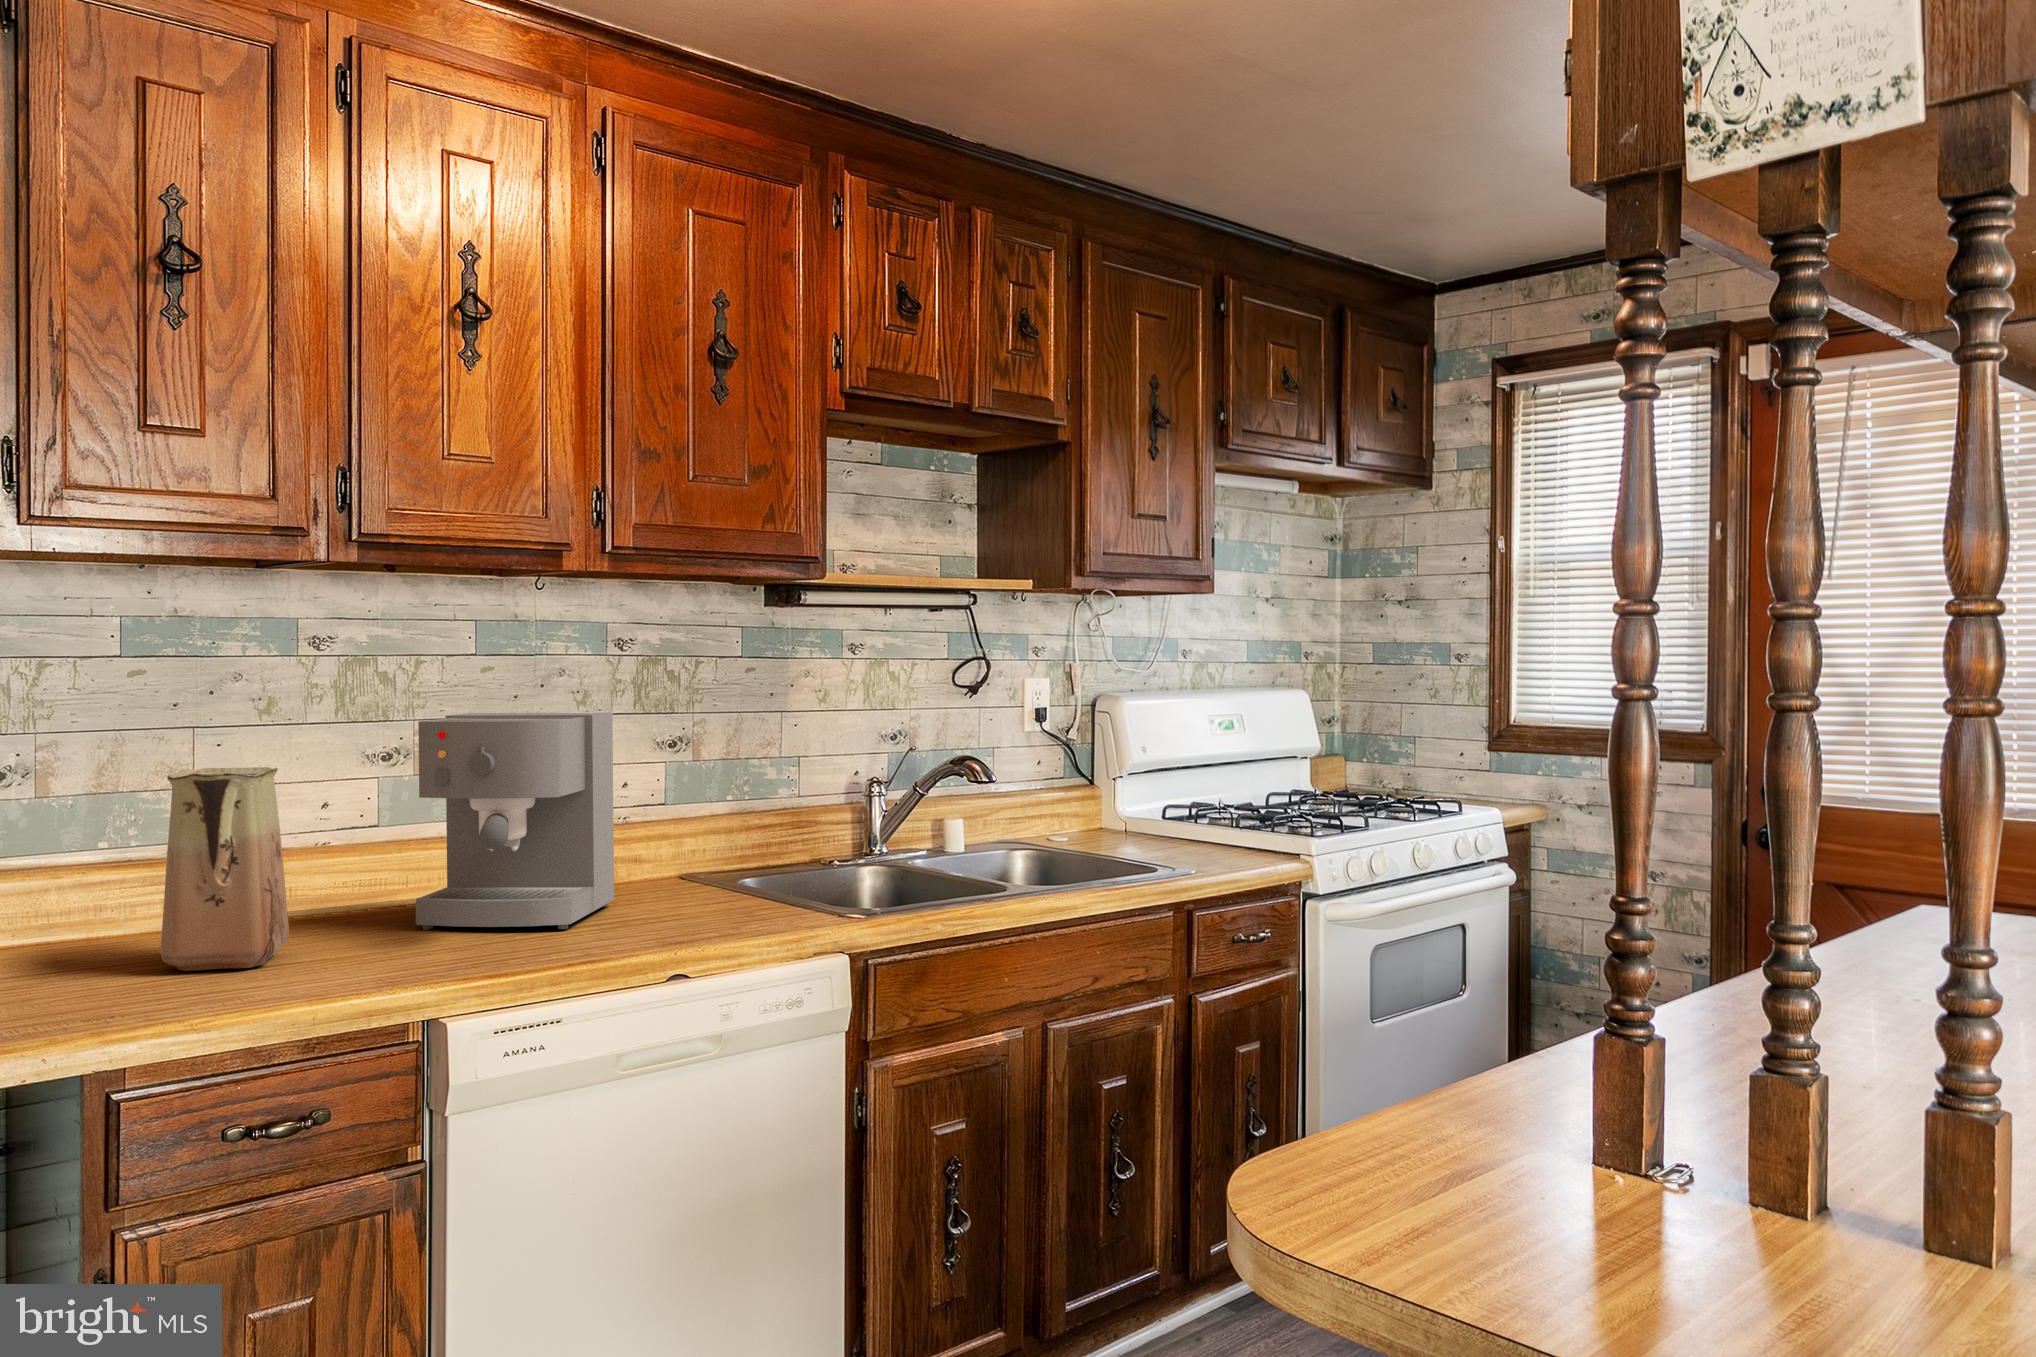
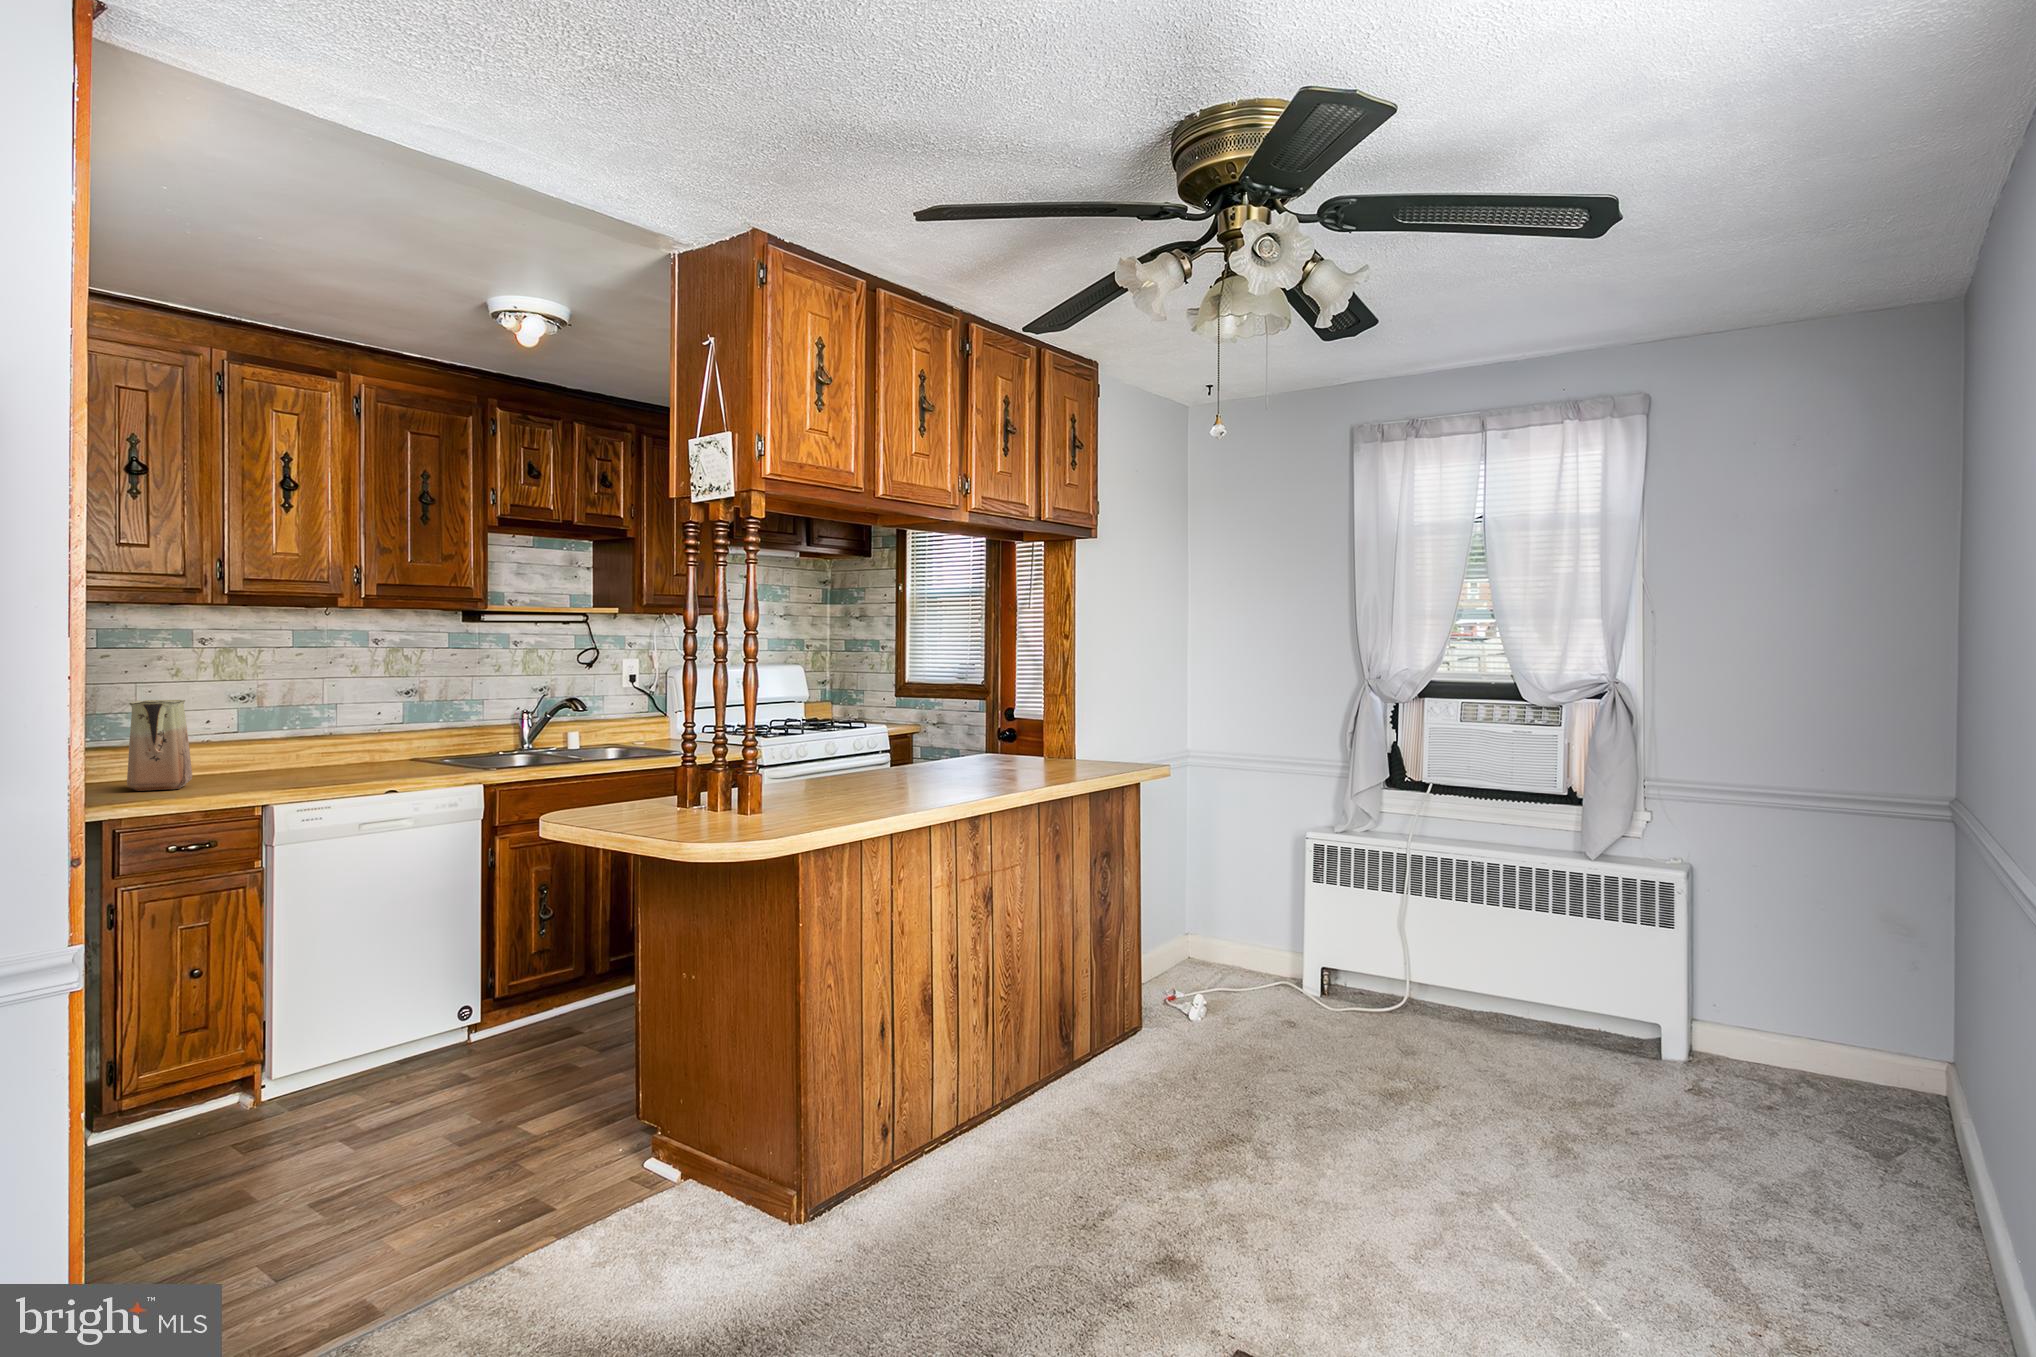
coffee maker: present [416,712,614,930] -> none [259,675,369,778]

